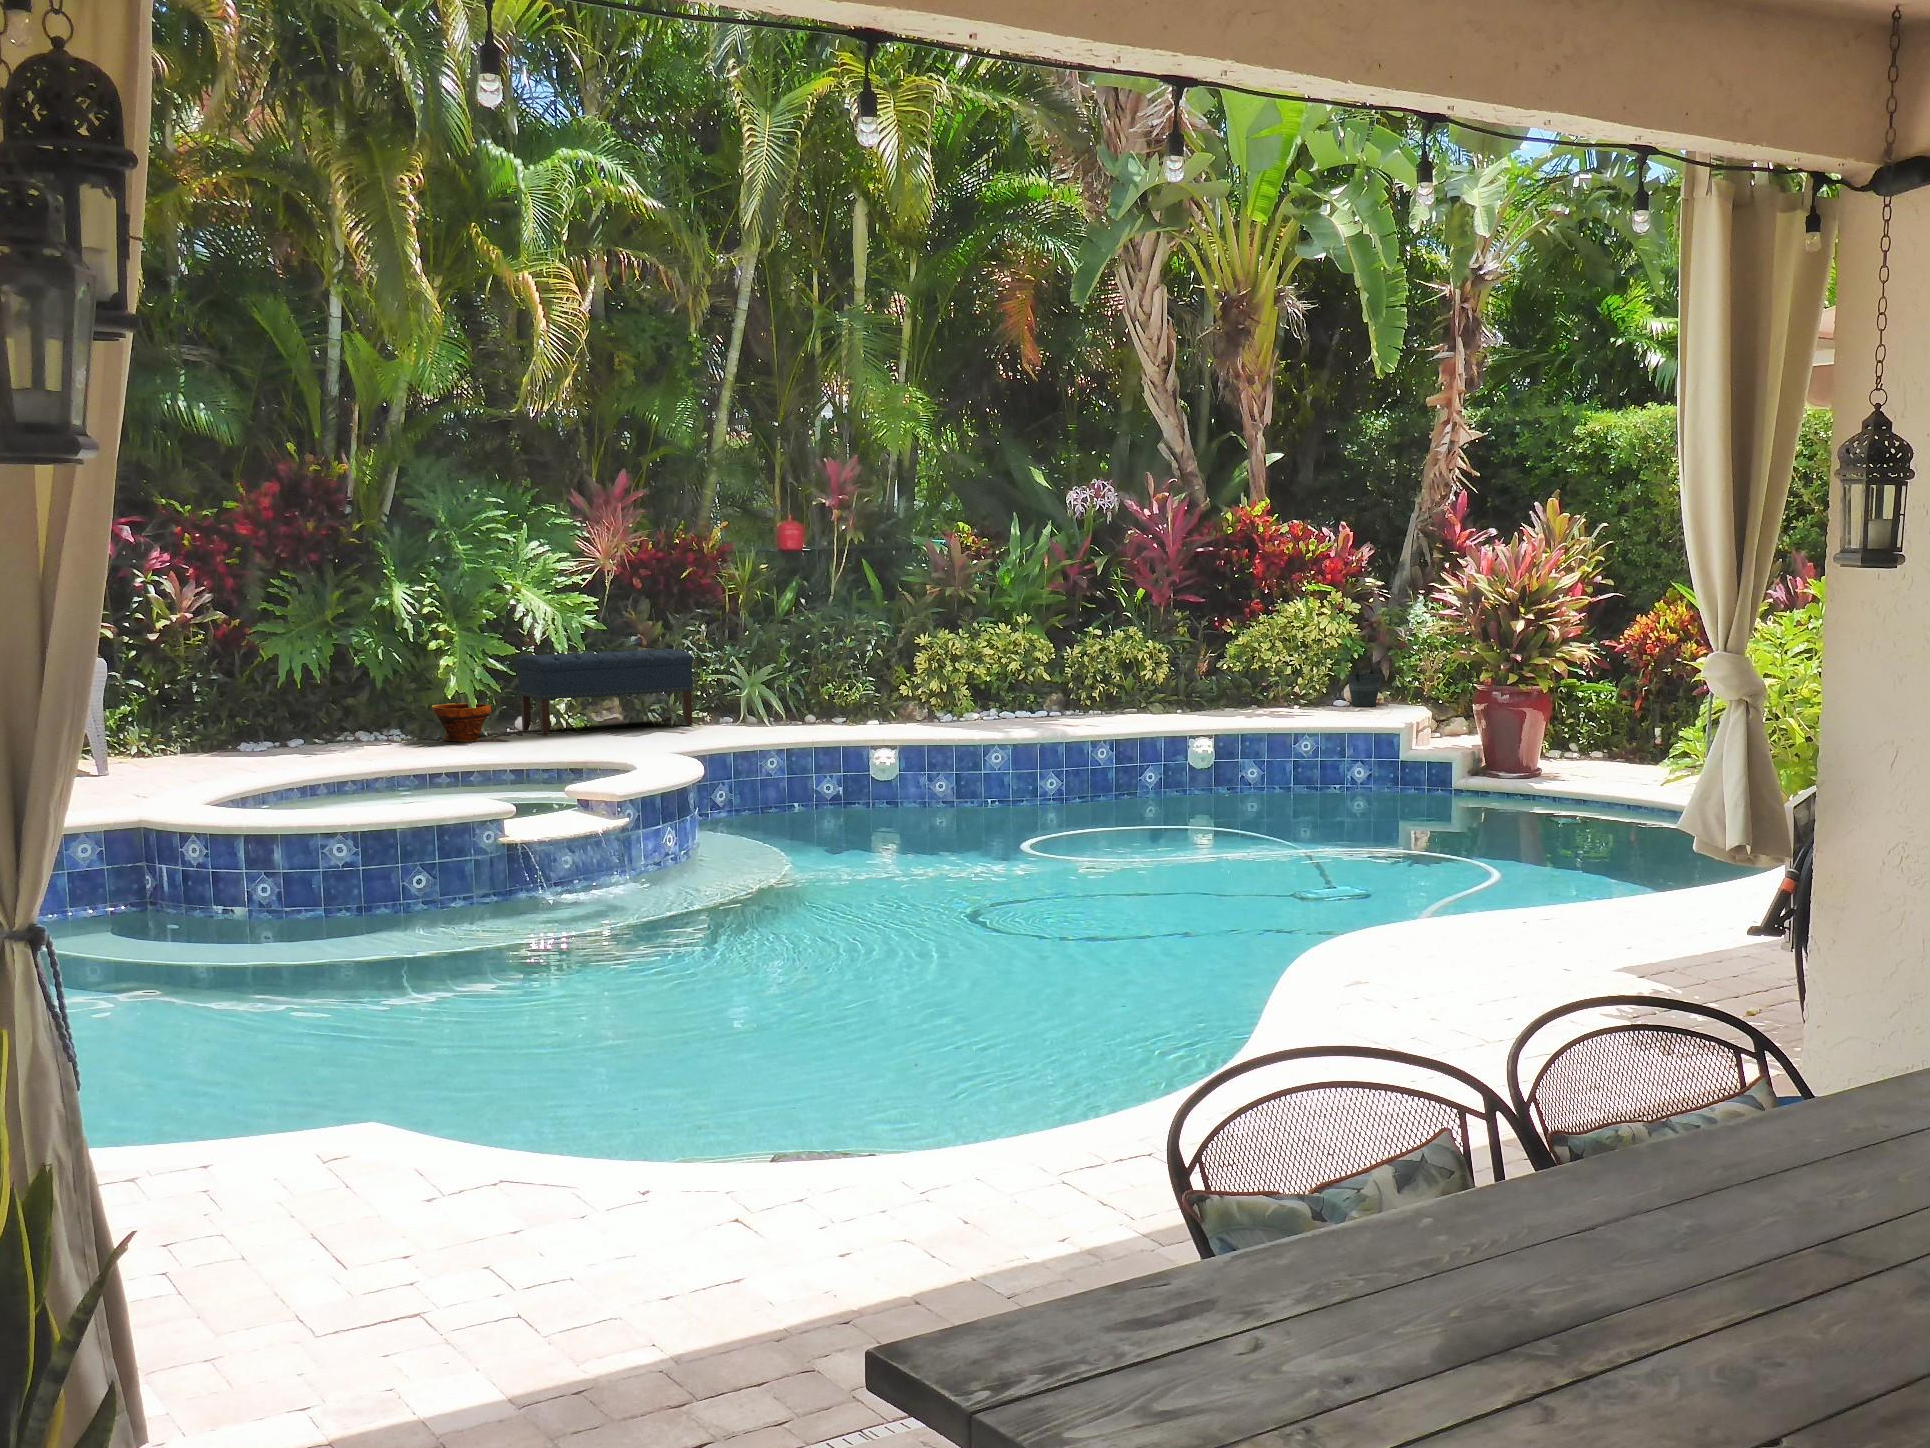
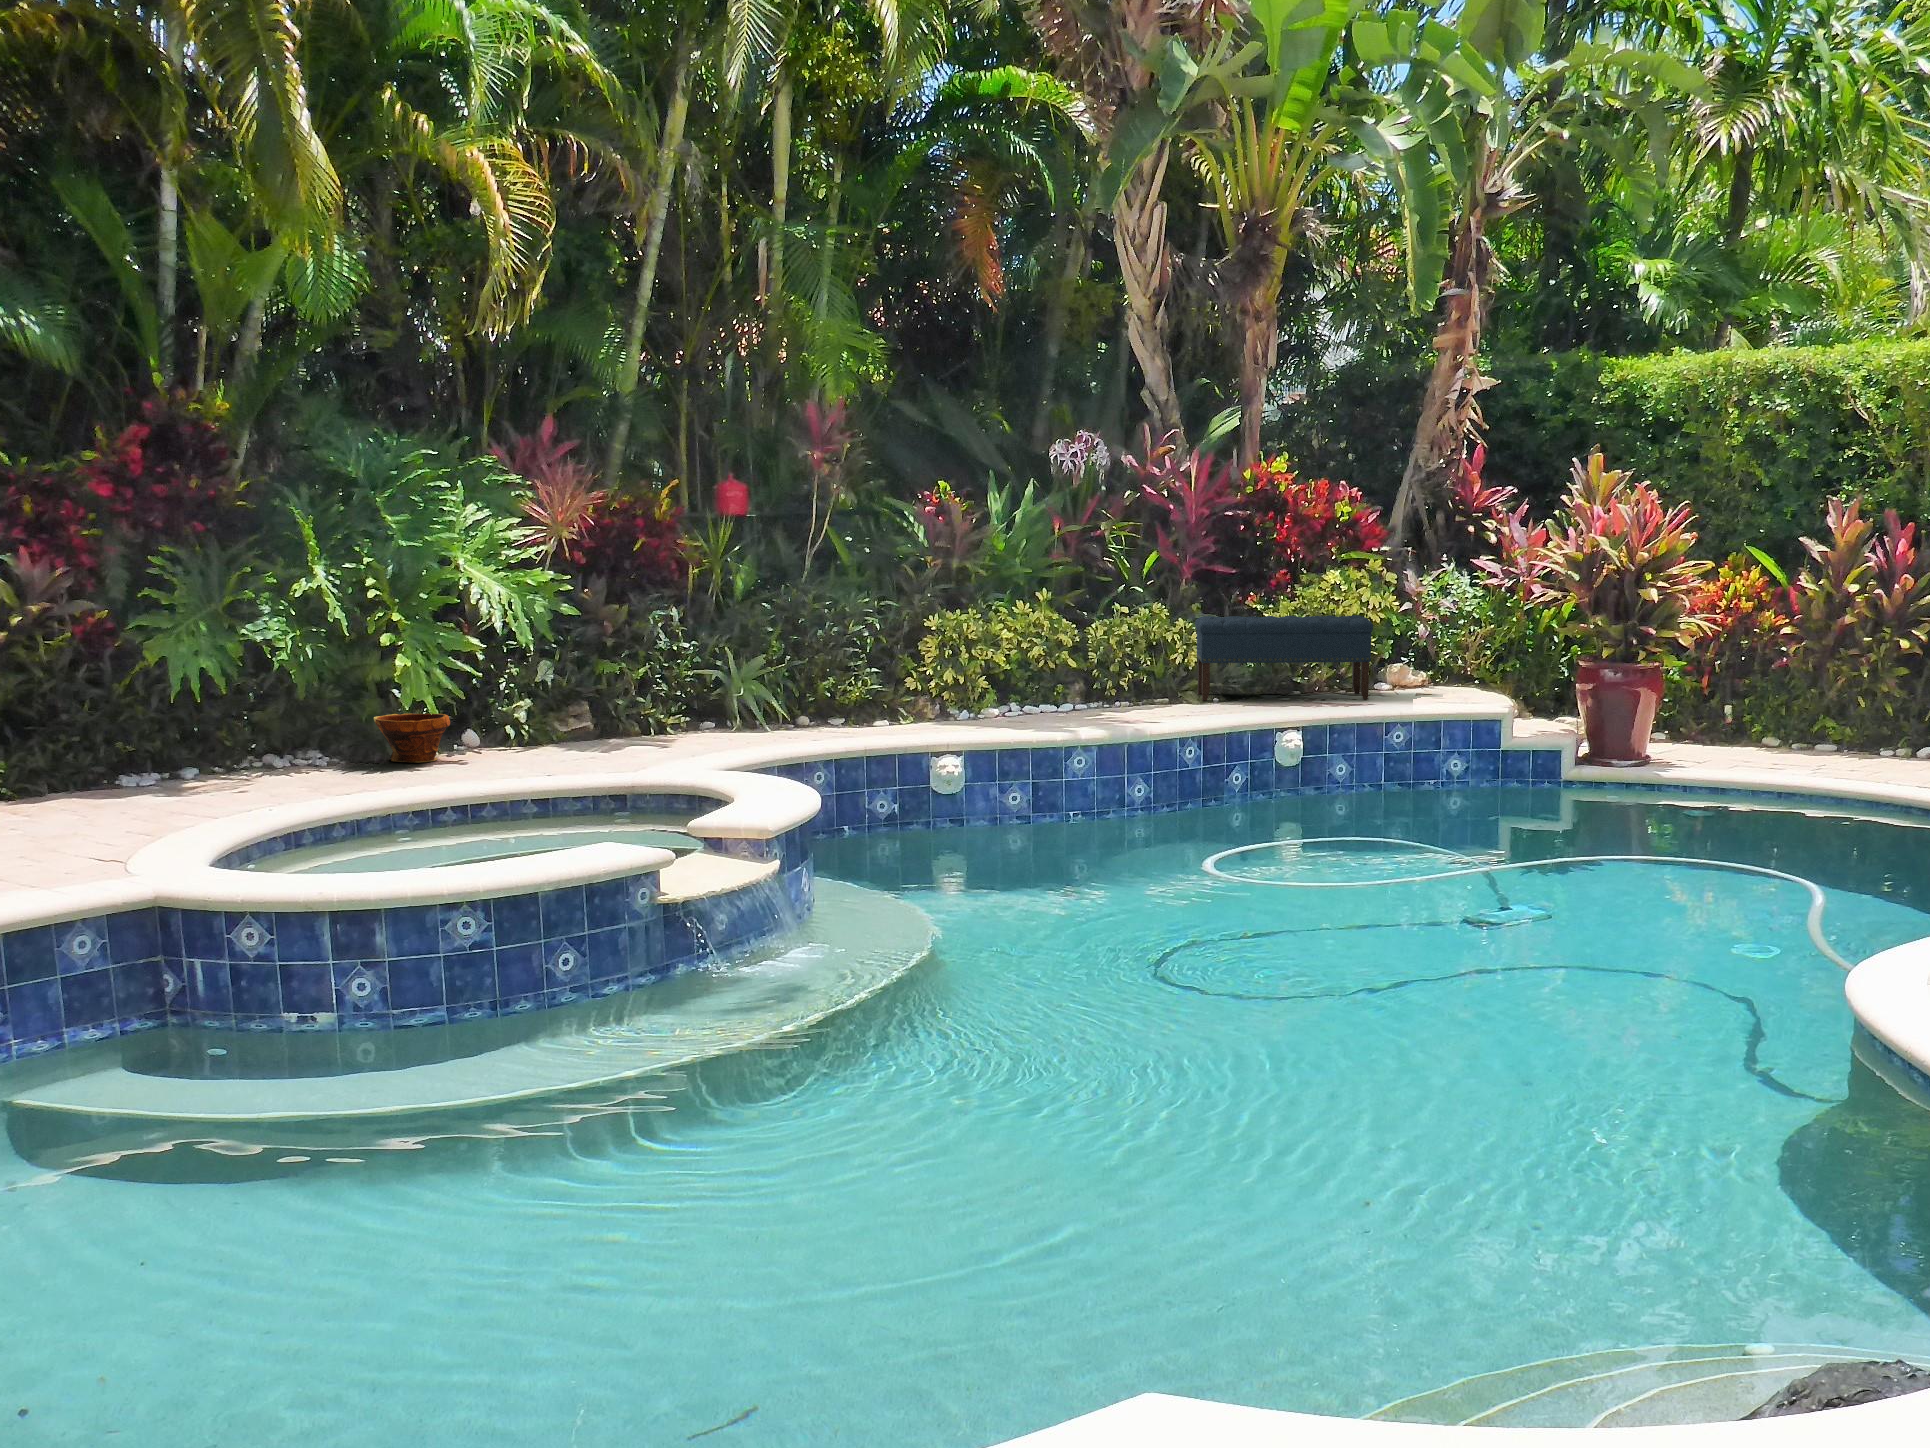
bench: present [516,649,694,735] -> present [1195,615,1373,701]
bucket: present [1347,656,1383,707] -> none [1383,632,1422,689]

